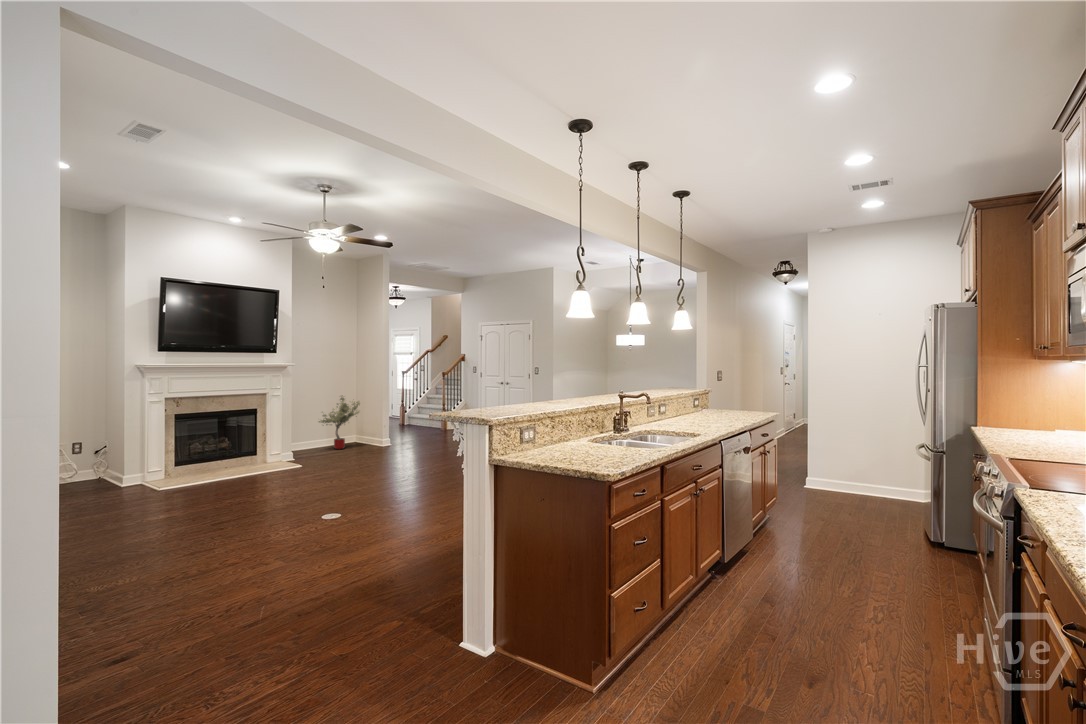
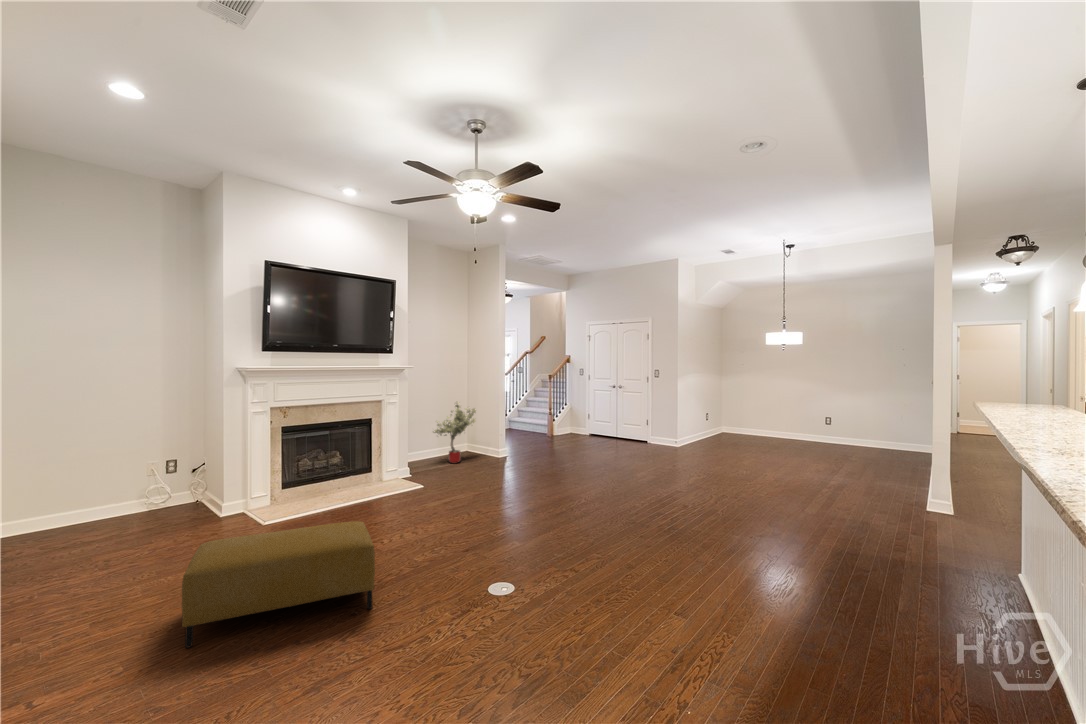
ottoman: none [103,474,243,549] -> present [182,521,375,648]

